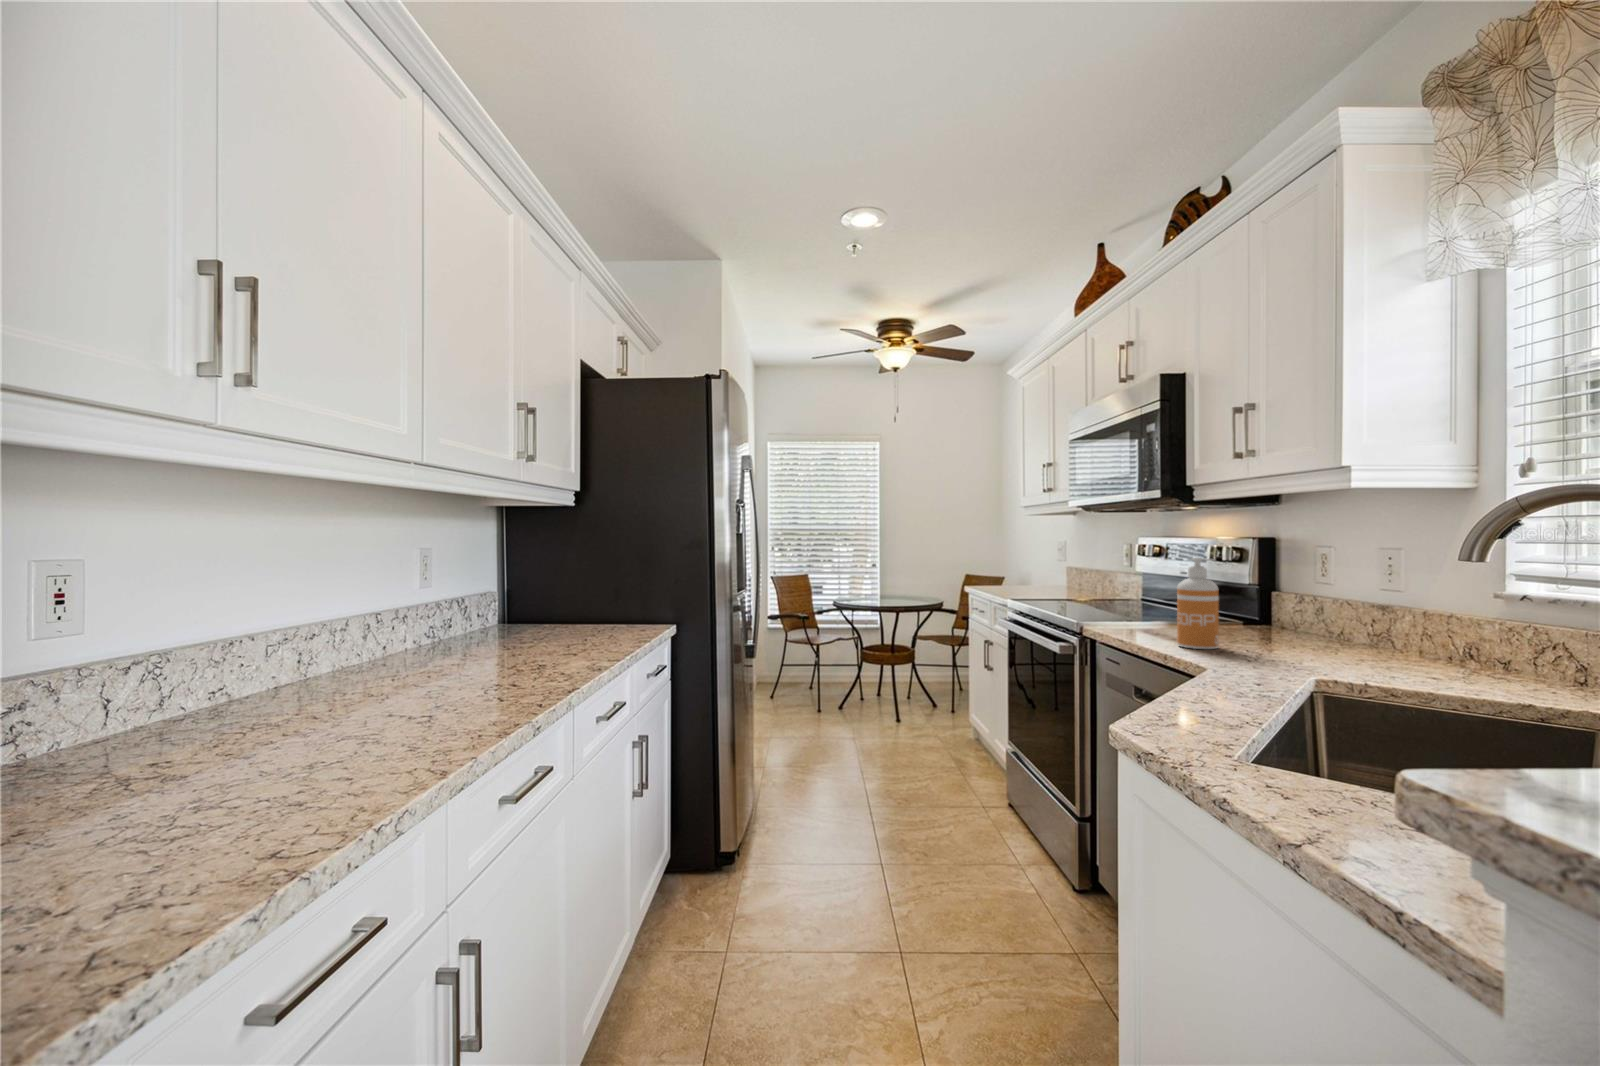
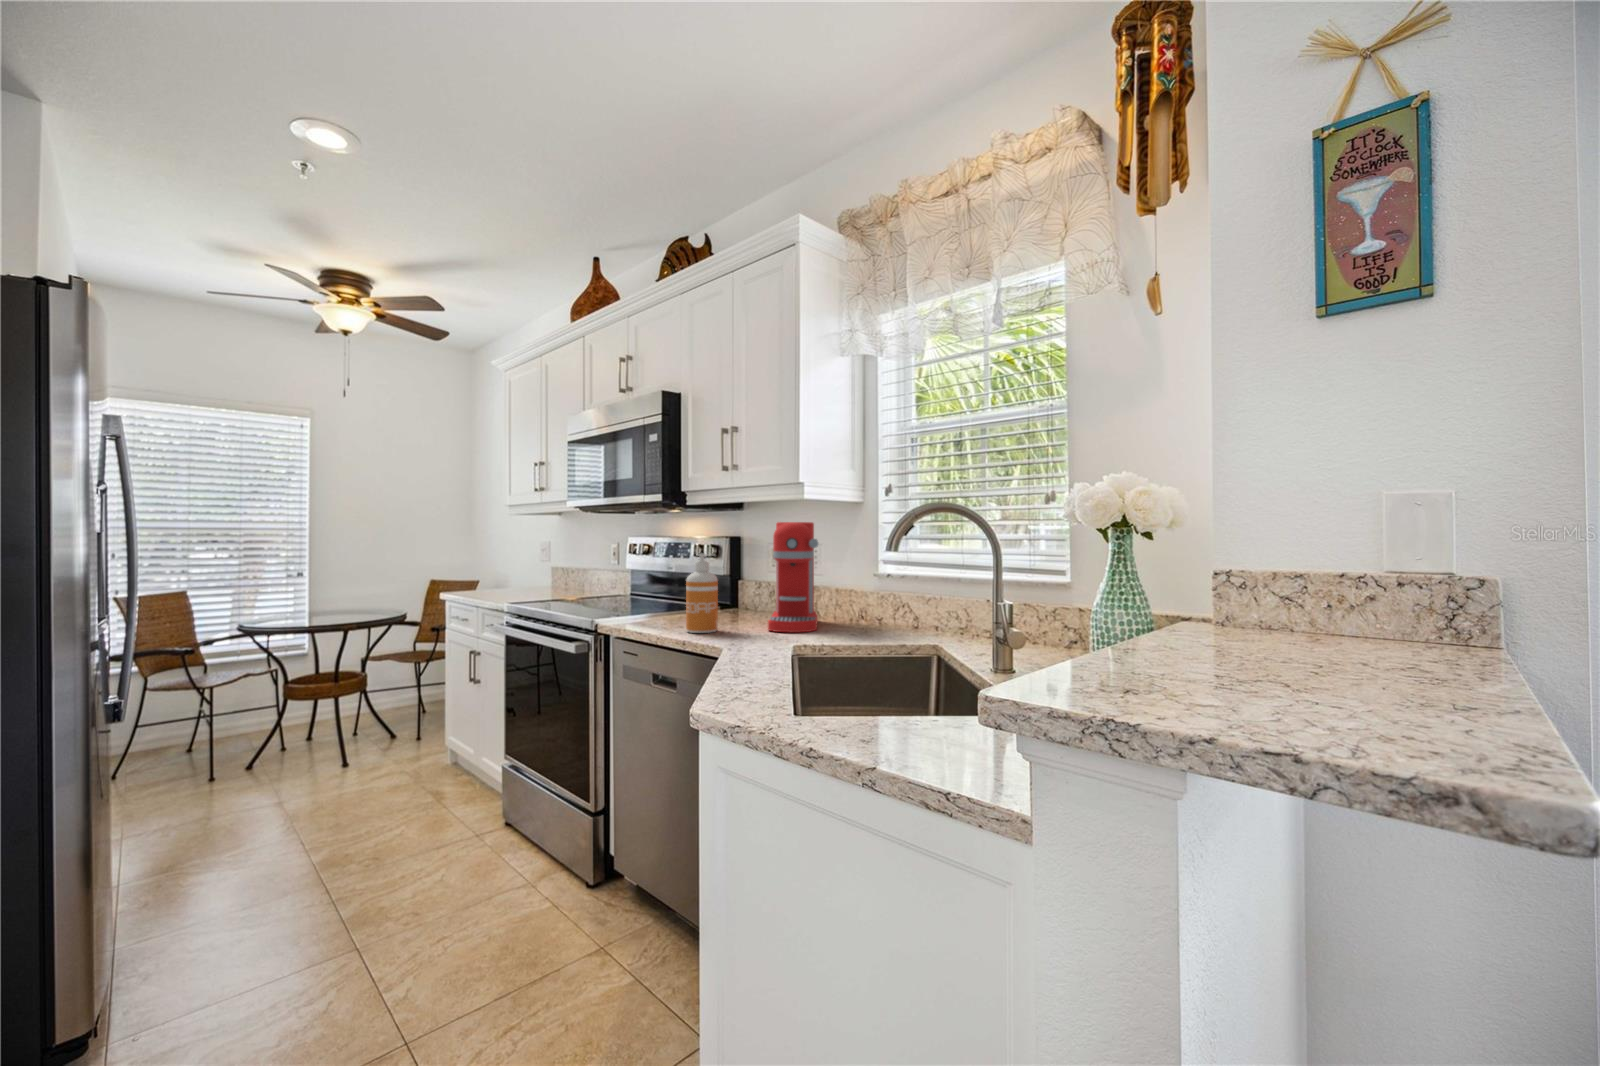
coffee maker: none [1289,519,1381,664] -> present [768,522,818,632]

